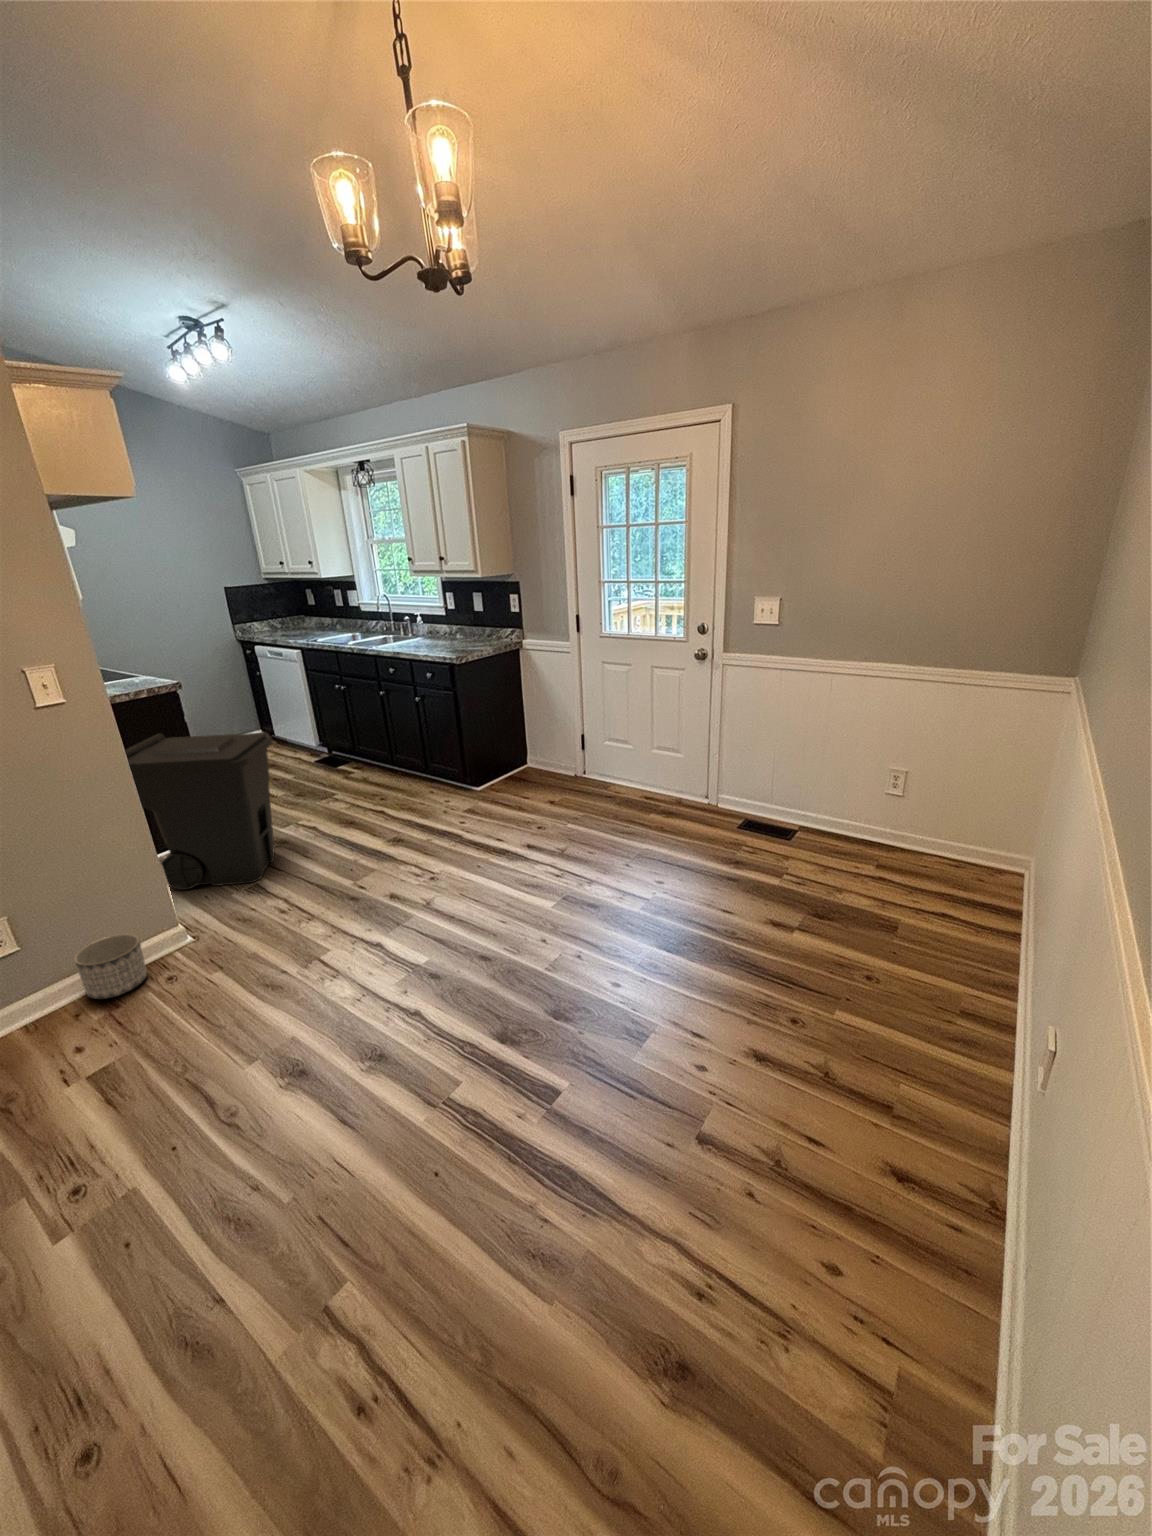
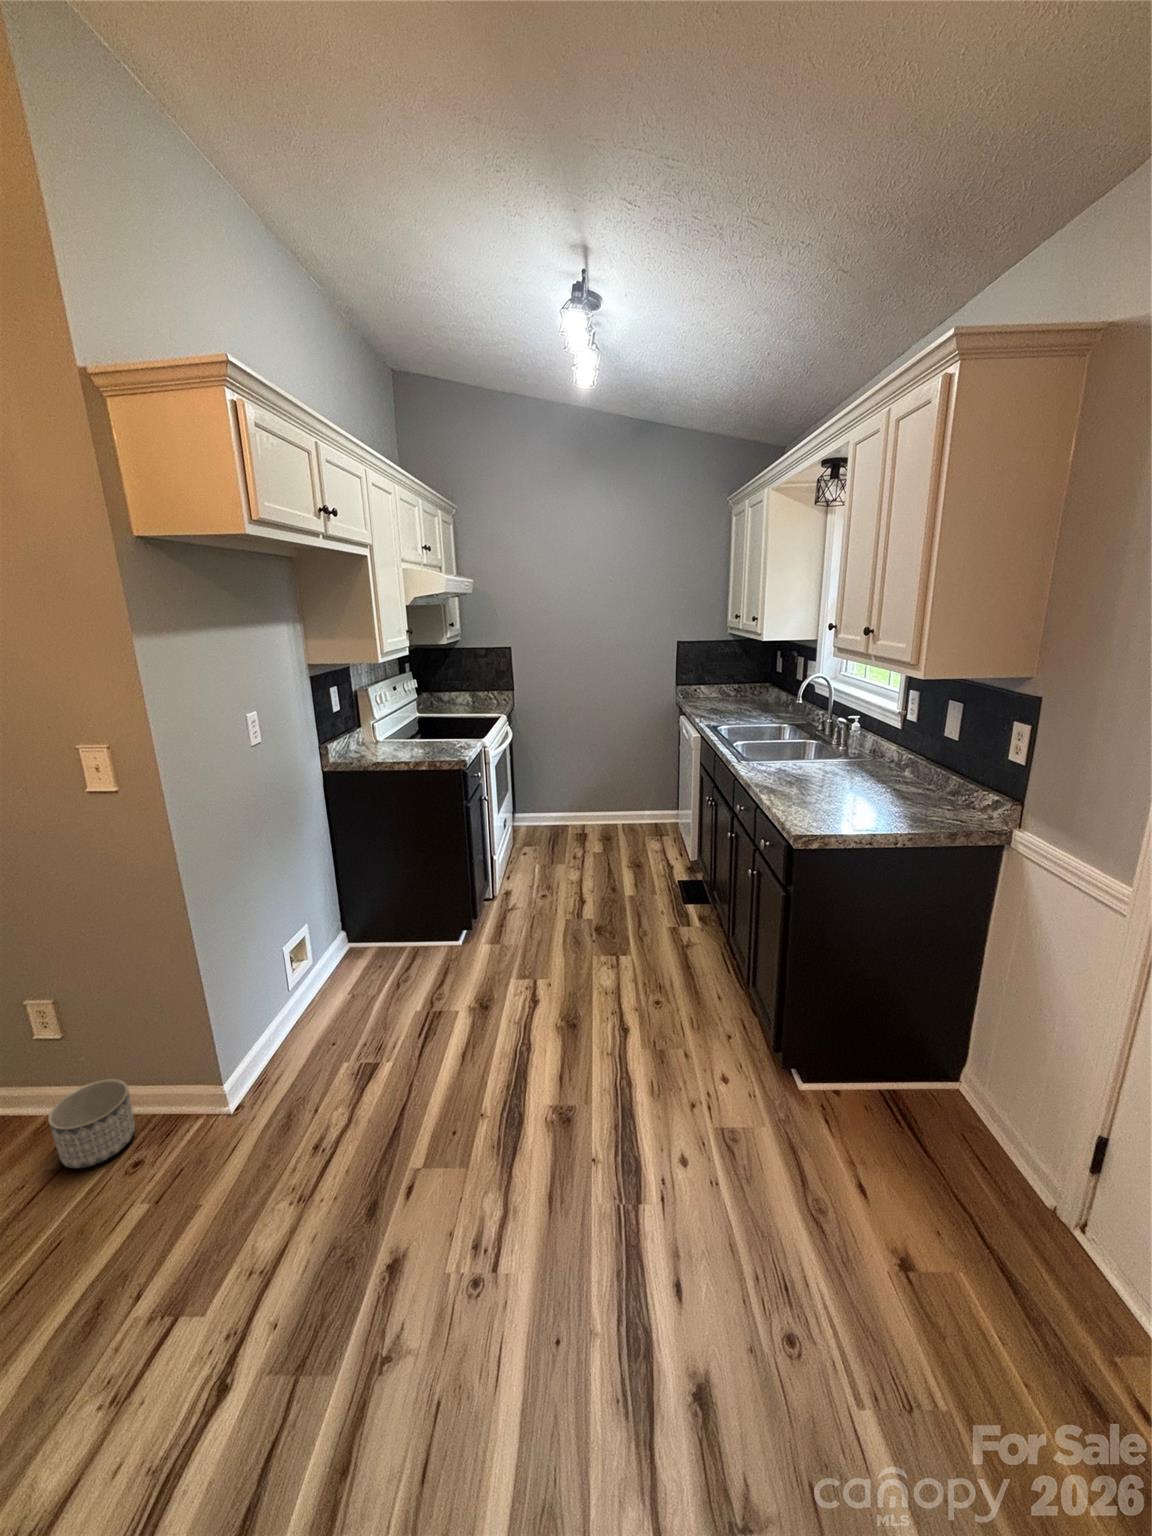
trash can: present [126,733,275,890] -> none [272,831,452,1071]

